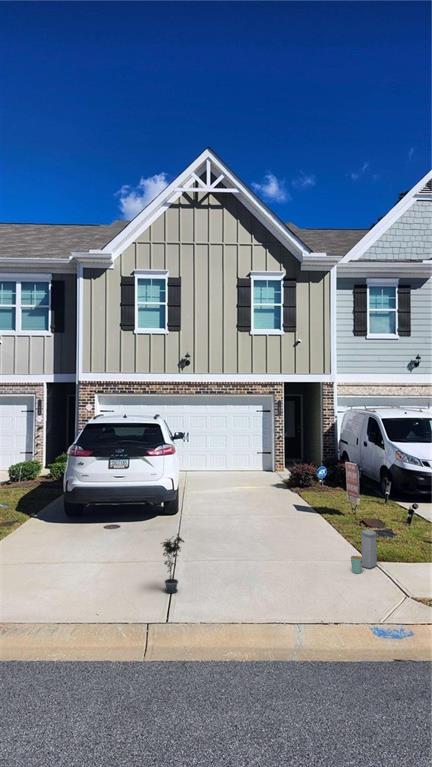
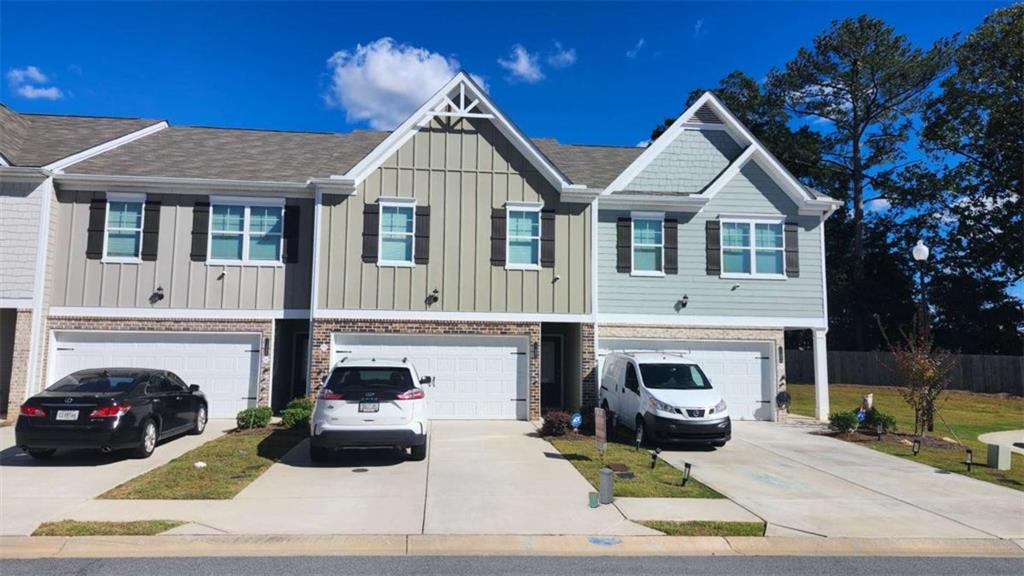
potted plant: present [161,534,184,593] -> none [415,468,436,522]

